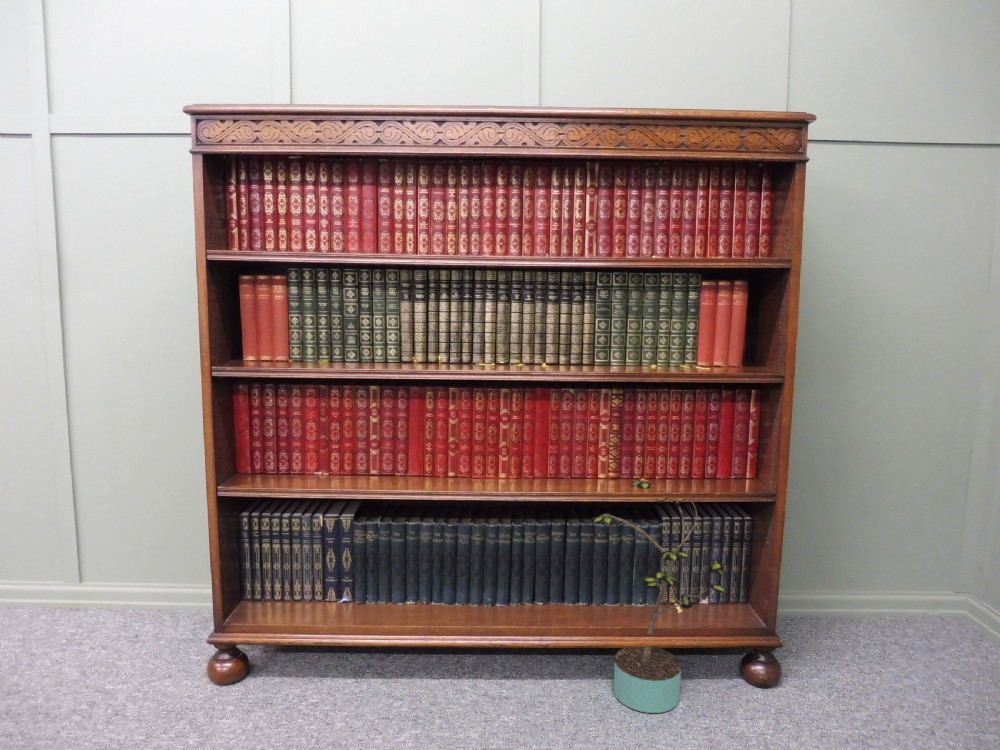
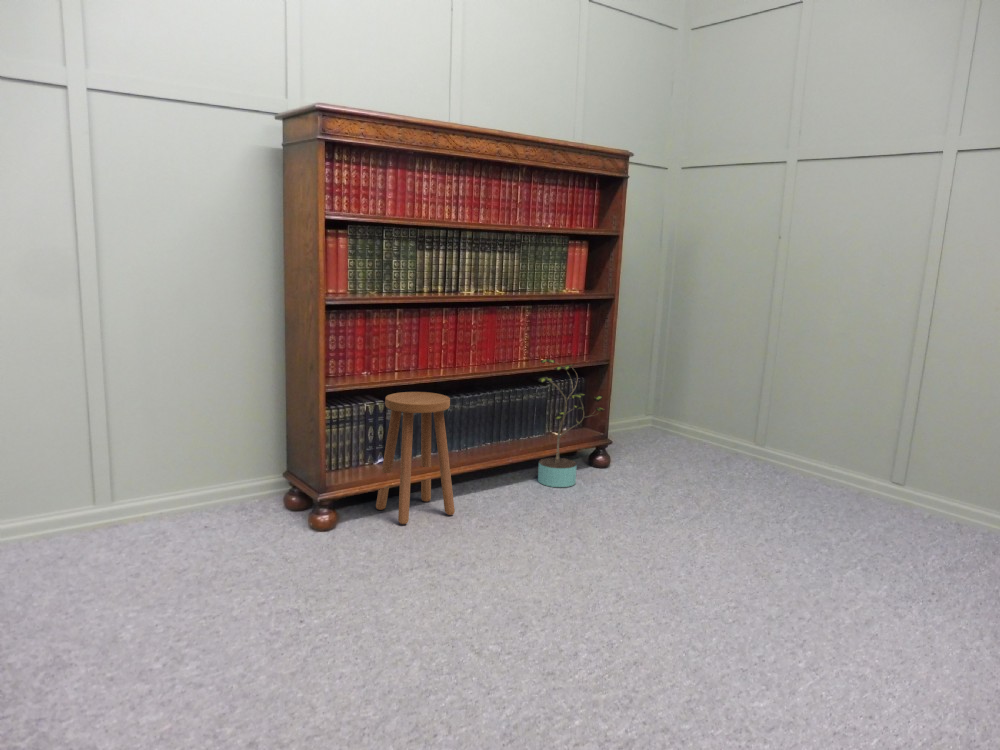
stool: none [300,507,410,716] -> present [376,392,455,524]

